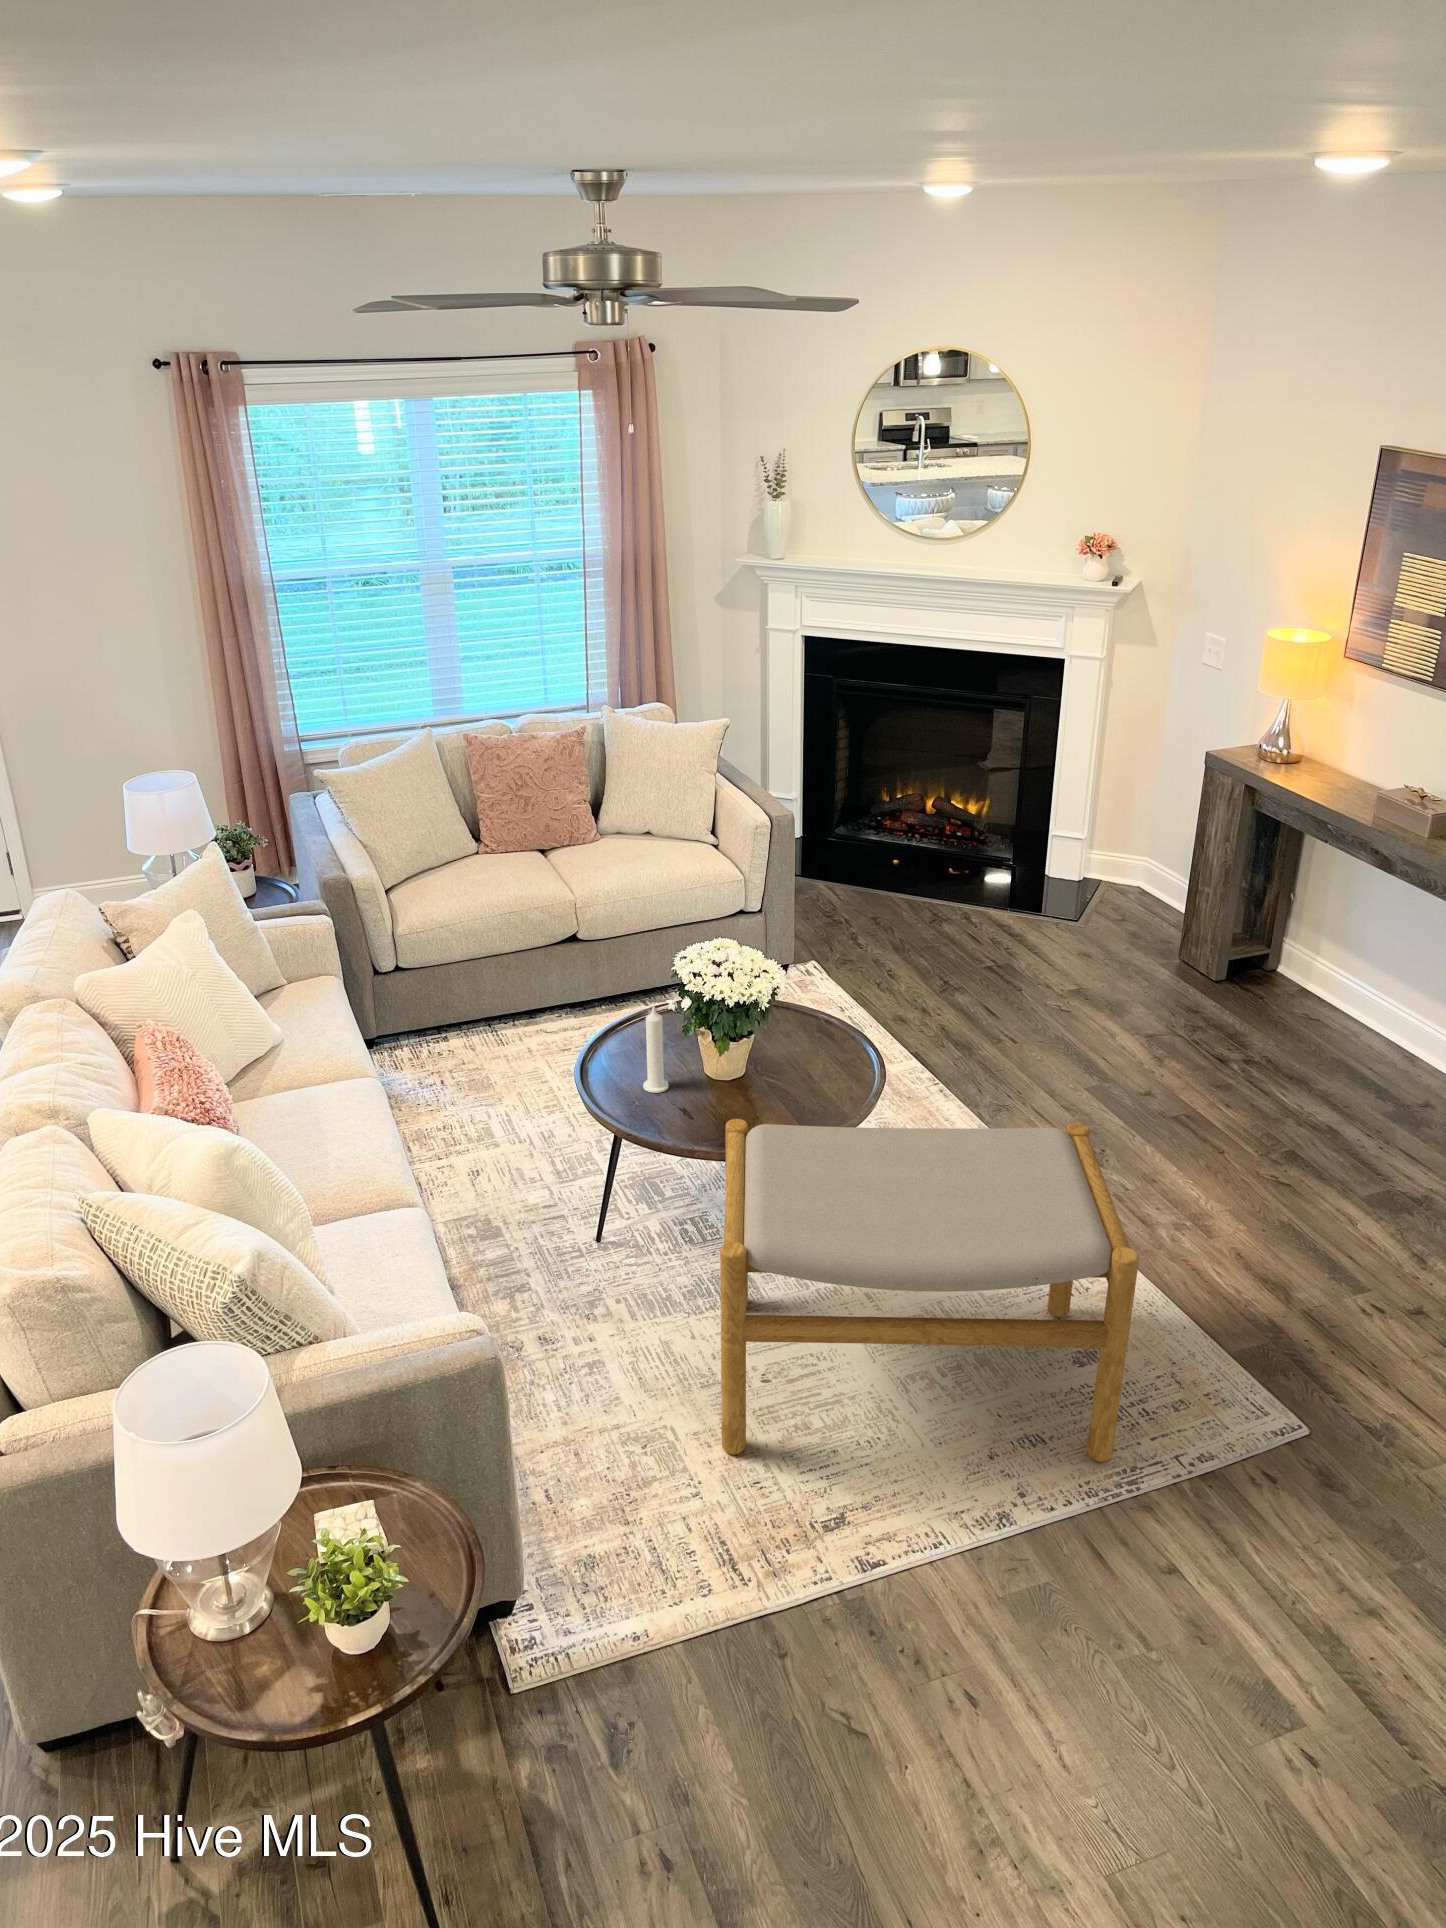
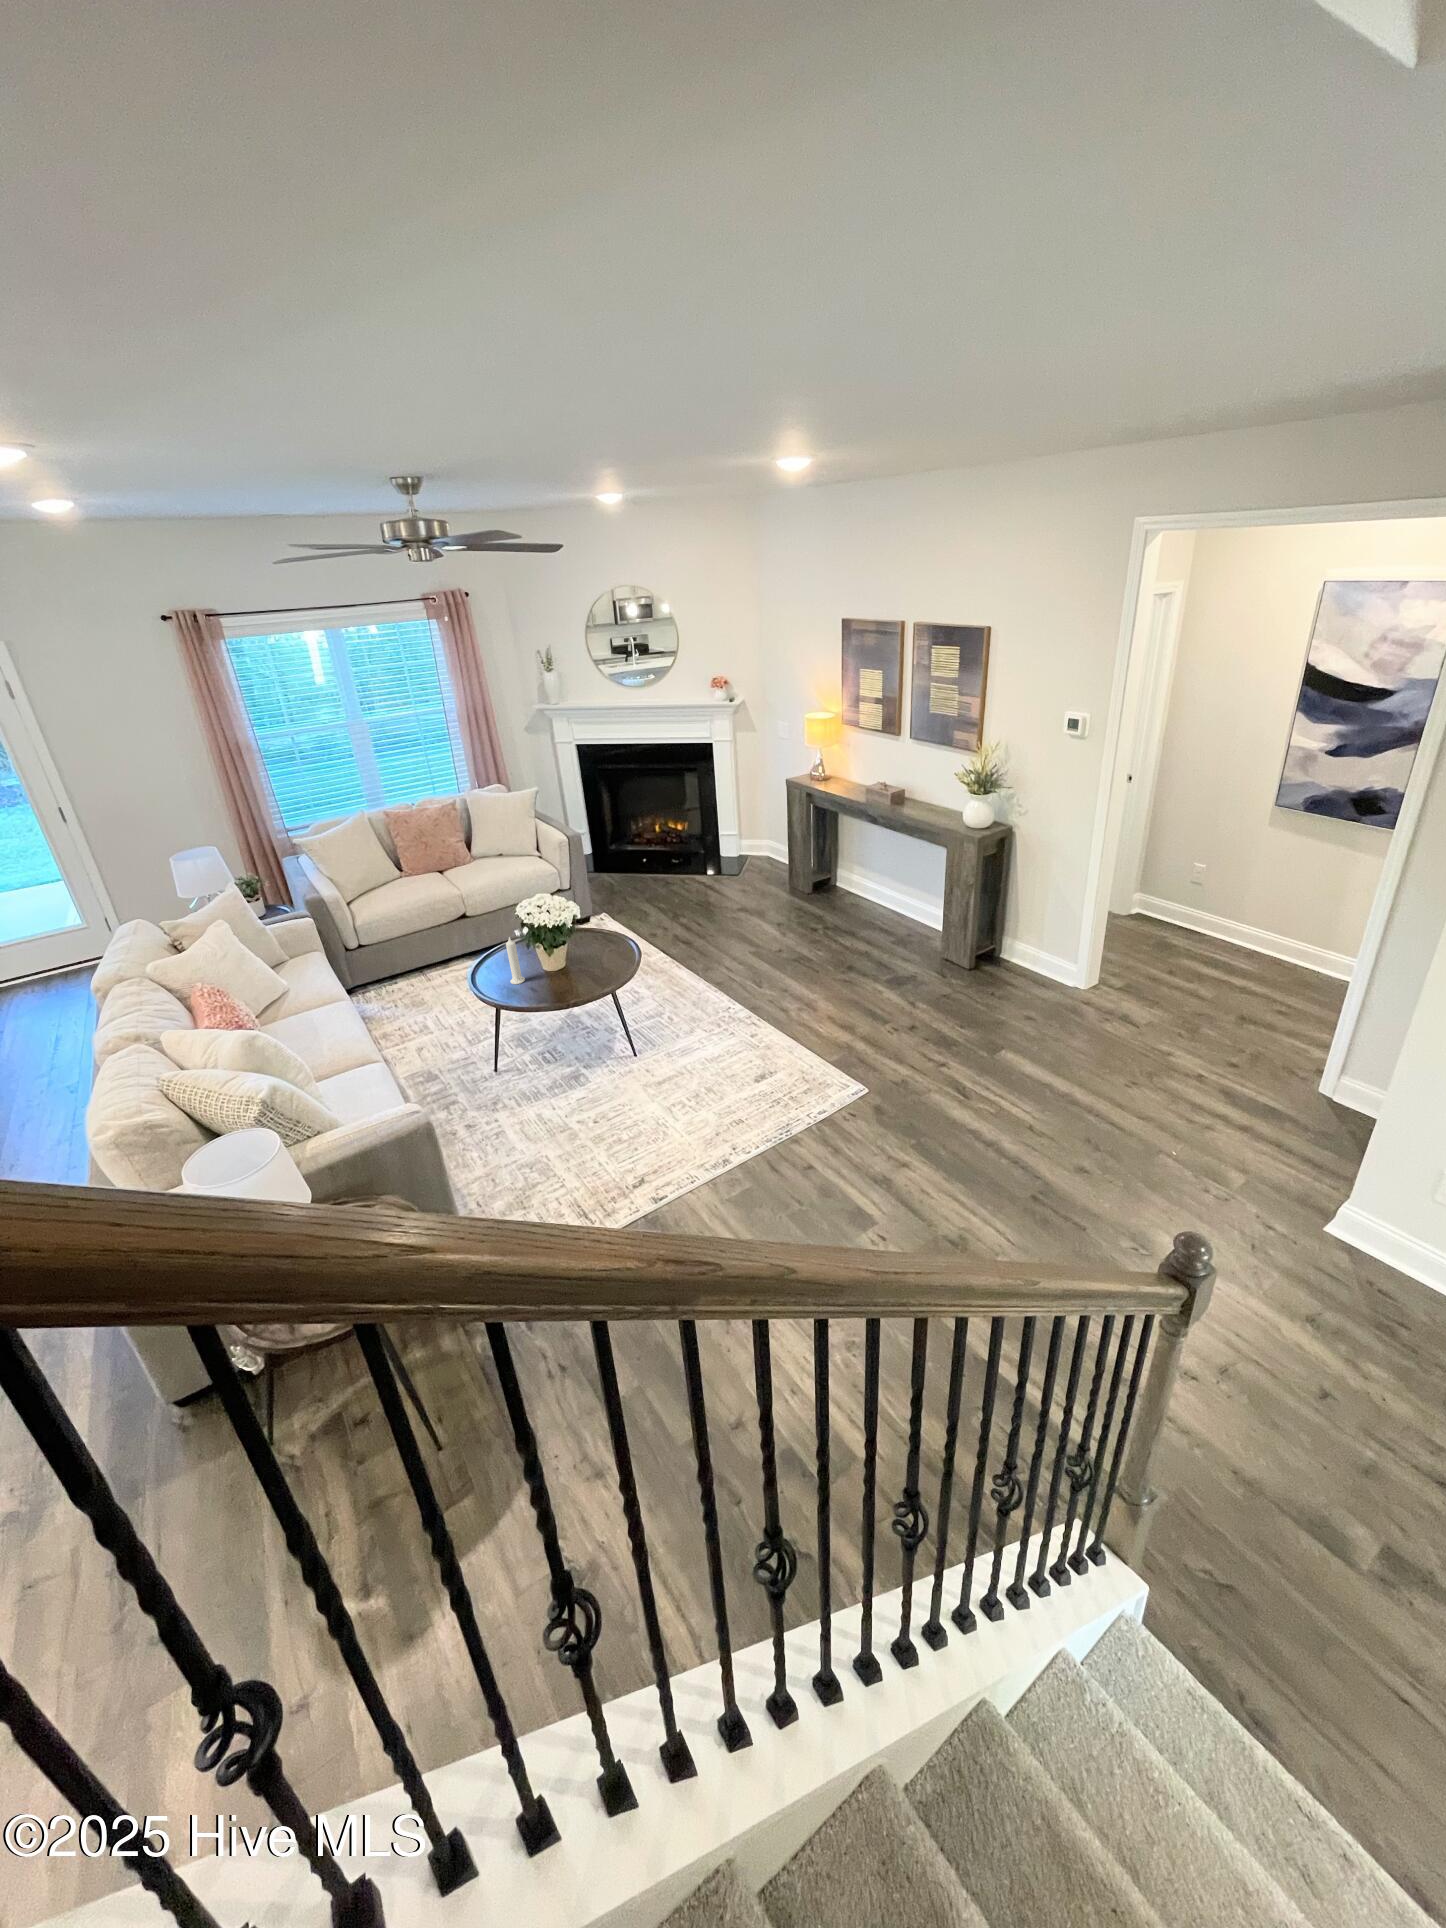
footstool: present [720,1119,1139,1462] -> none [556,961,775,1162]

